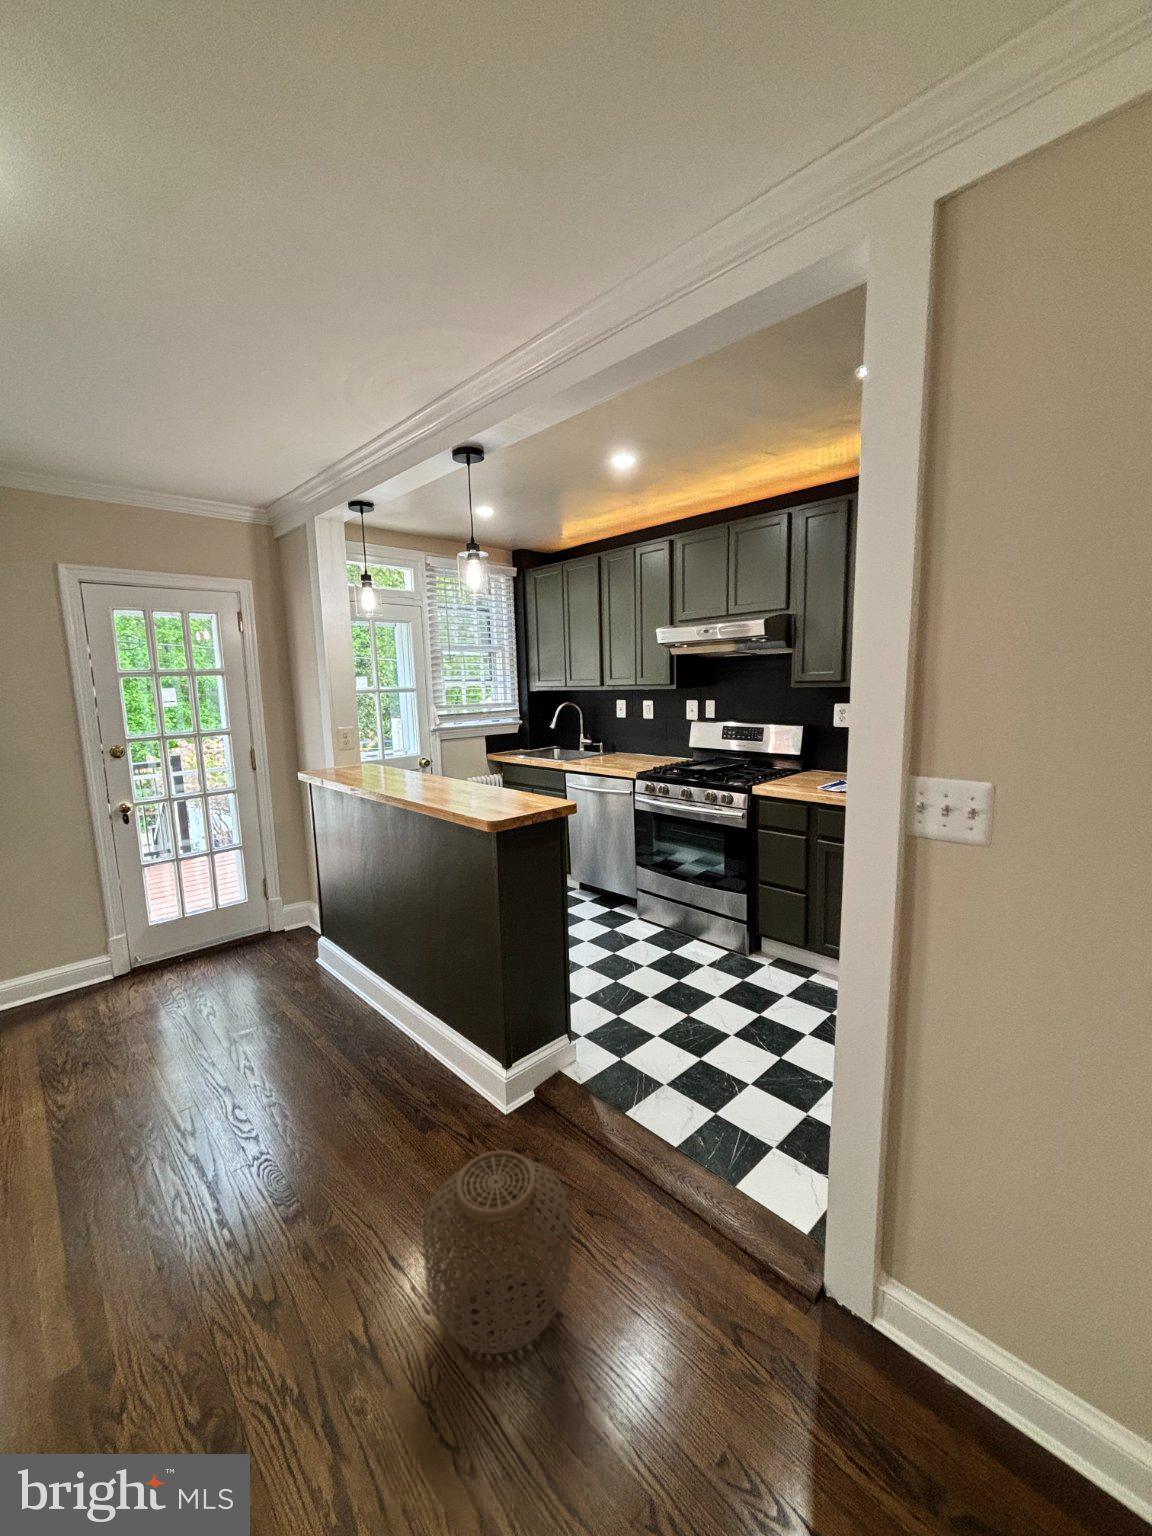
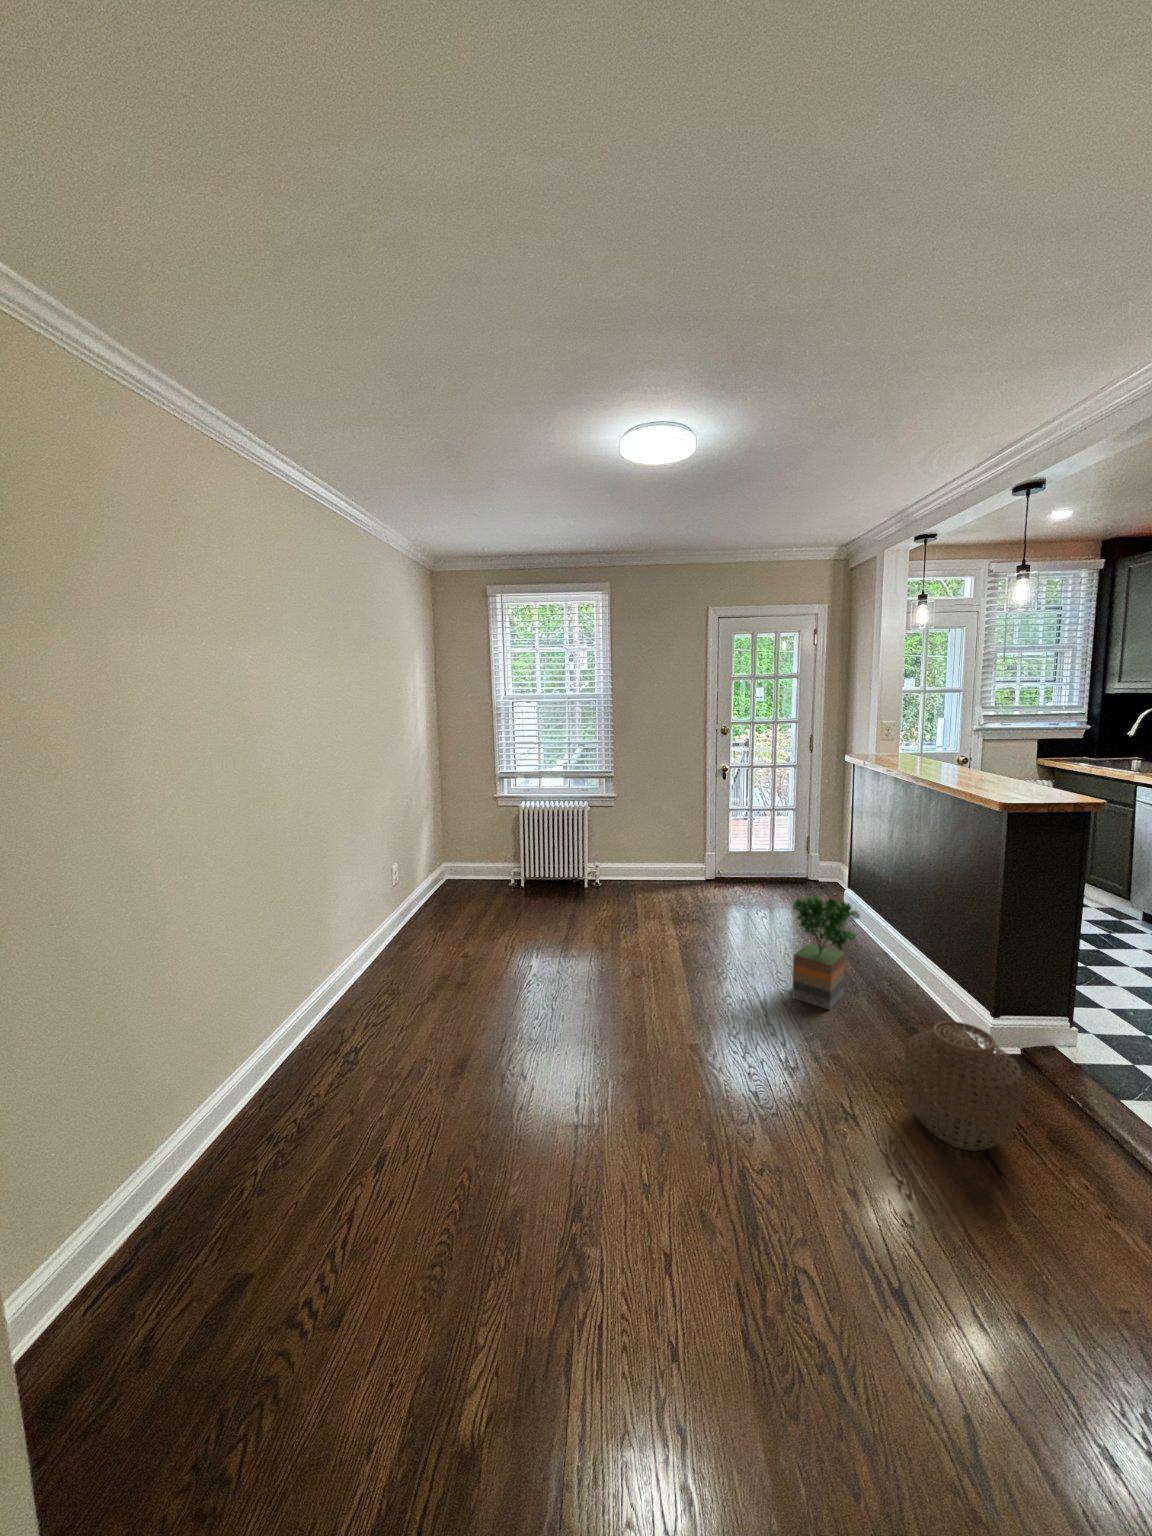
potted tree: none [228,987,339,1163] -> present [792,896,860,1010]

